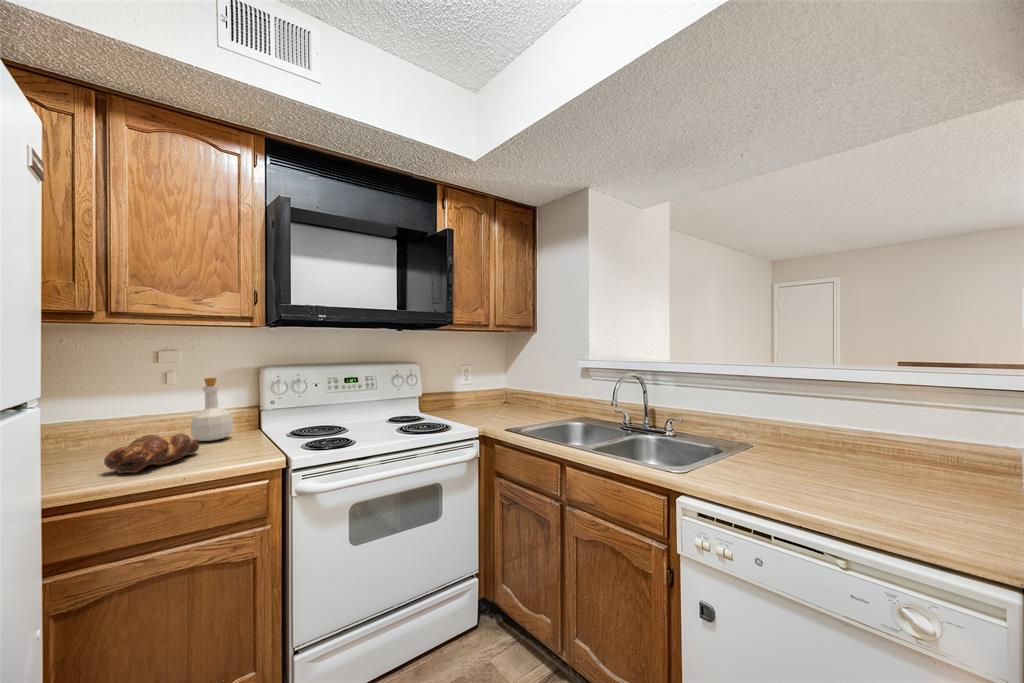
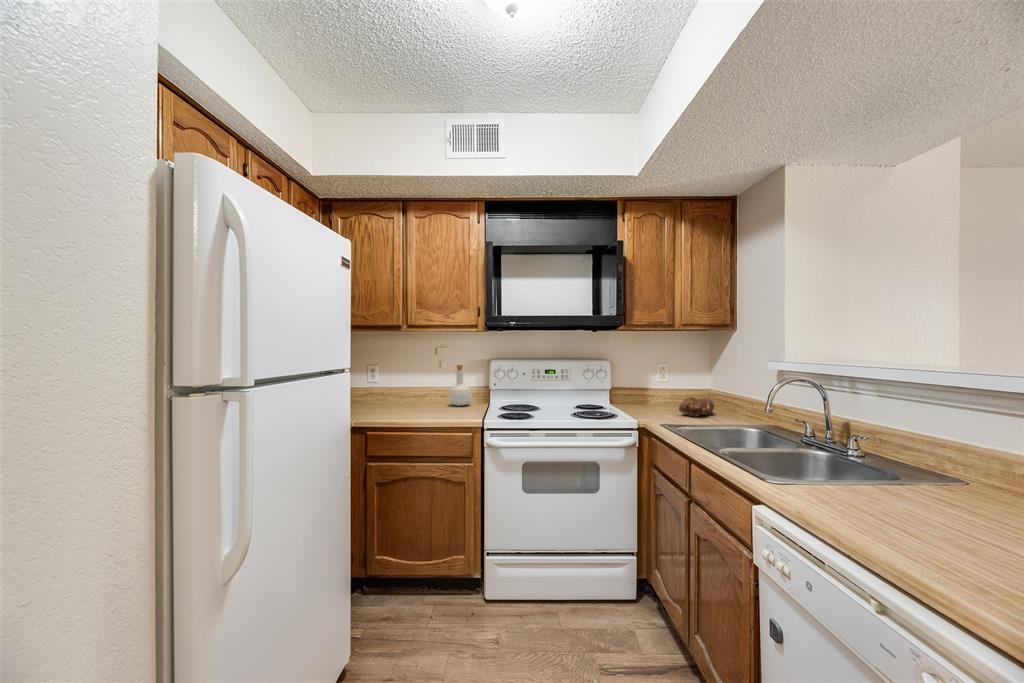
bread loaf: present [104,434,199,473] -> present [679,397,714,417]

